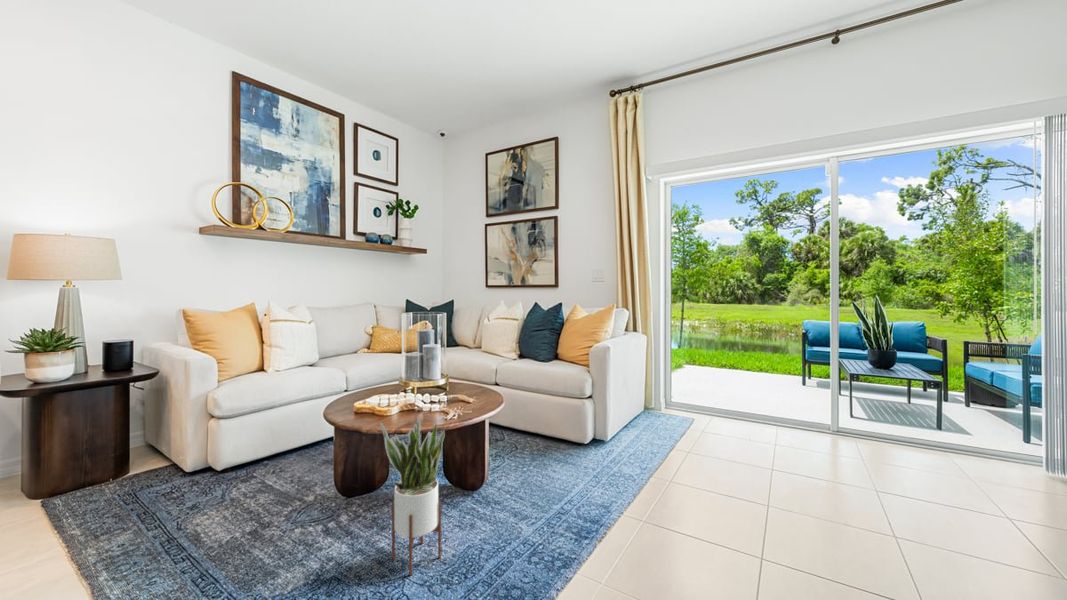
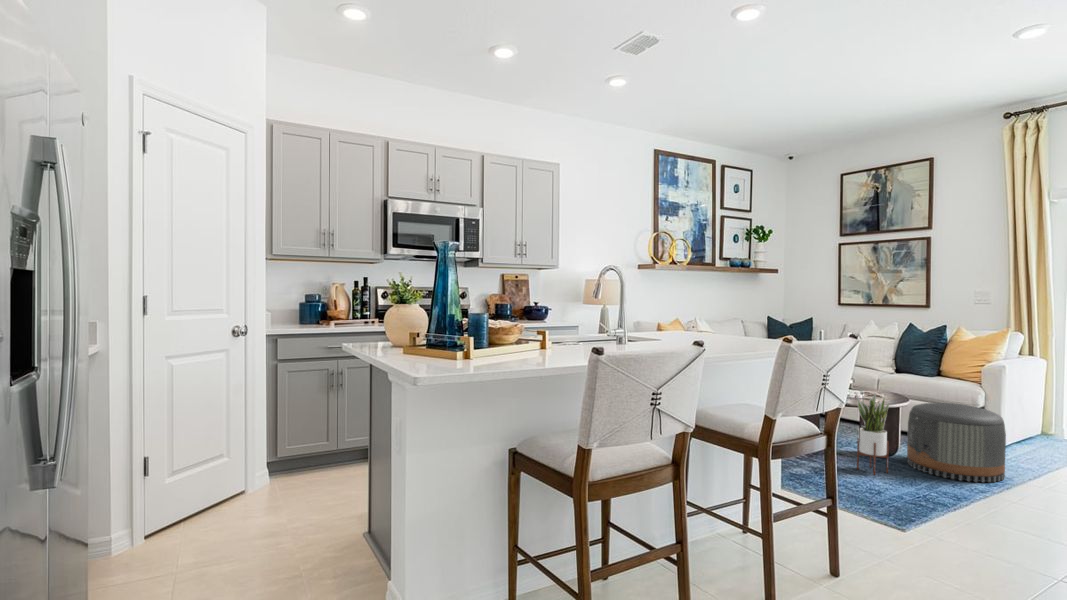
pouf: none [489,409,607,549] -> present [907,403,1006,482]

